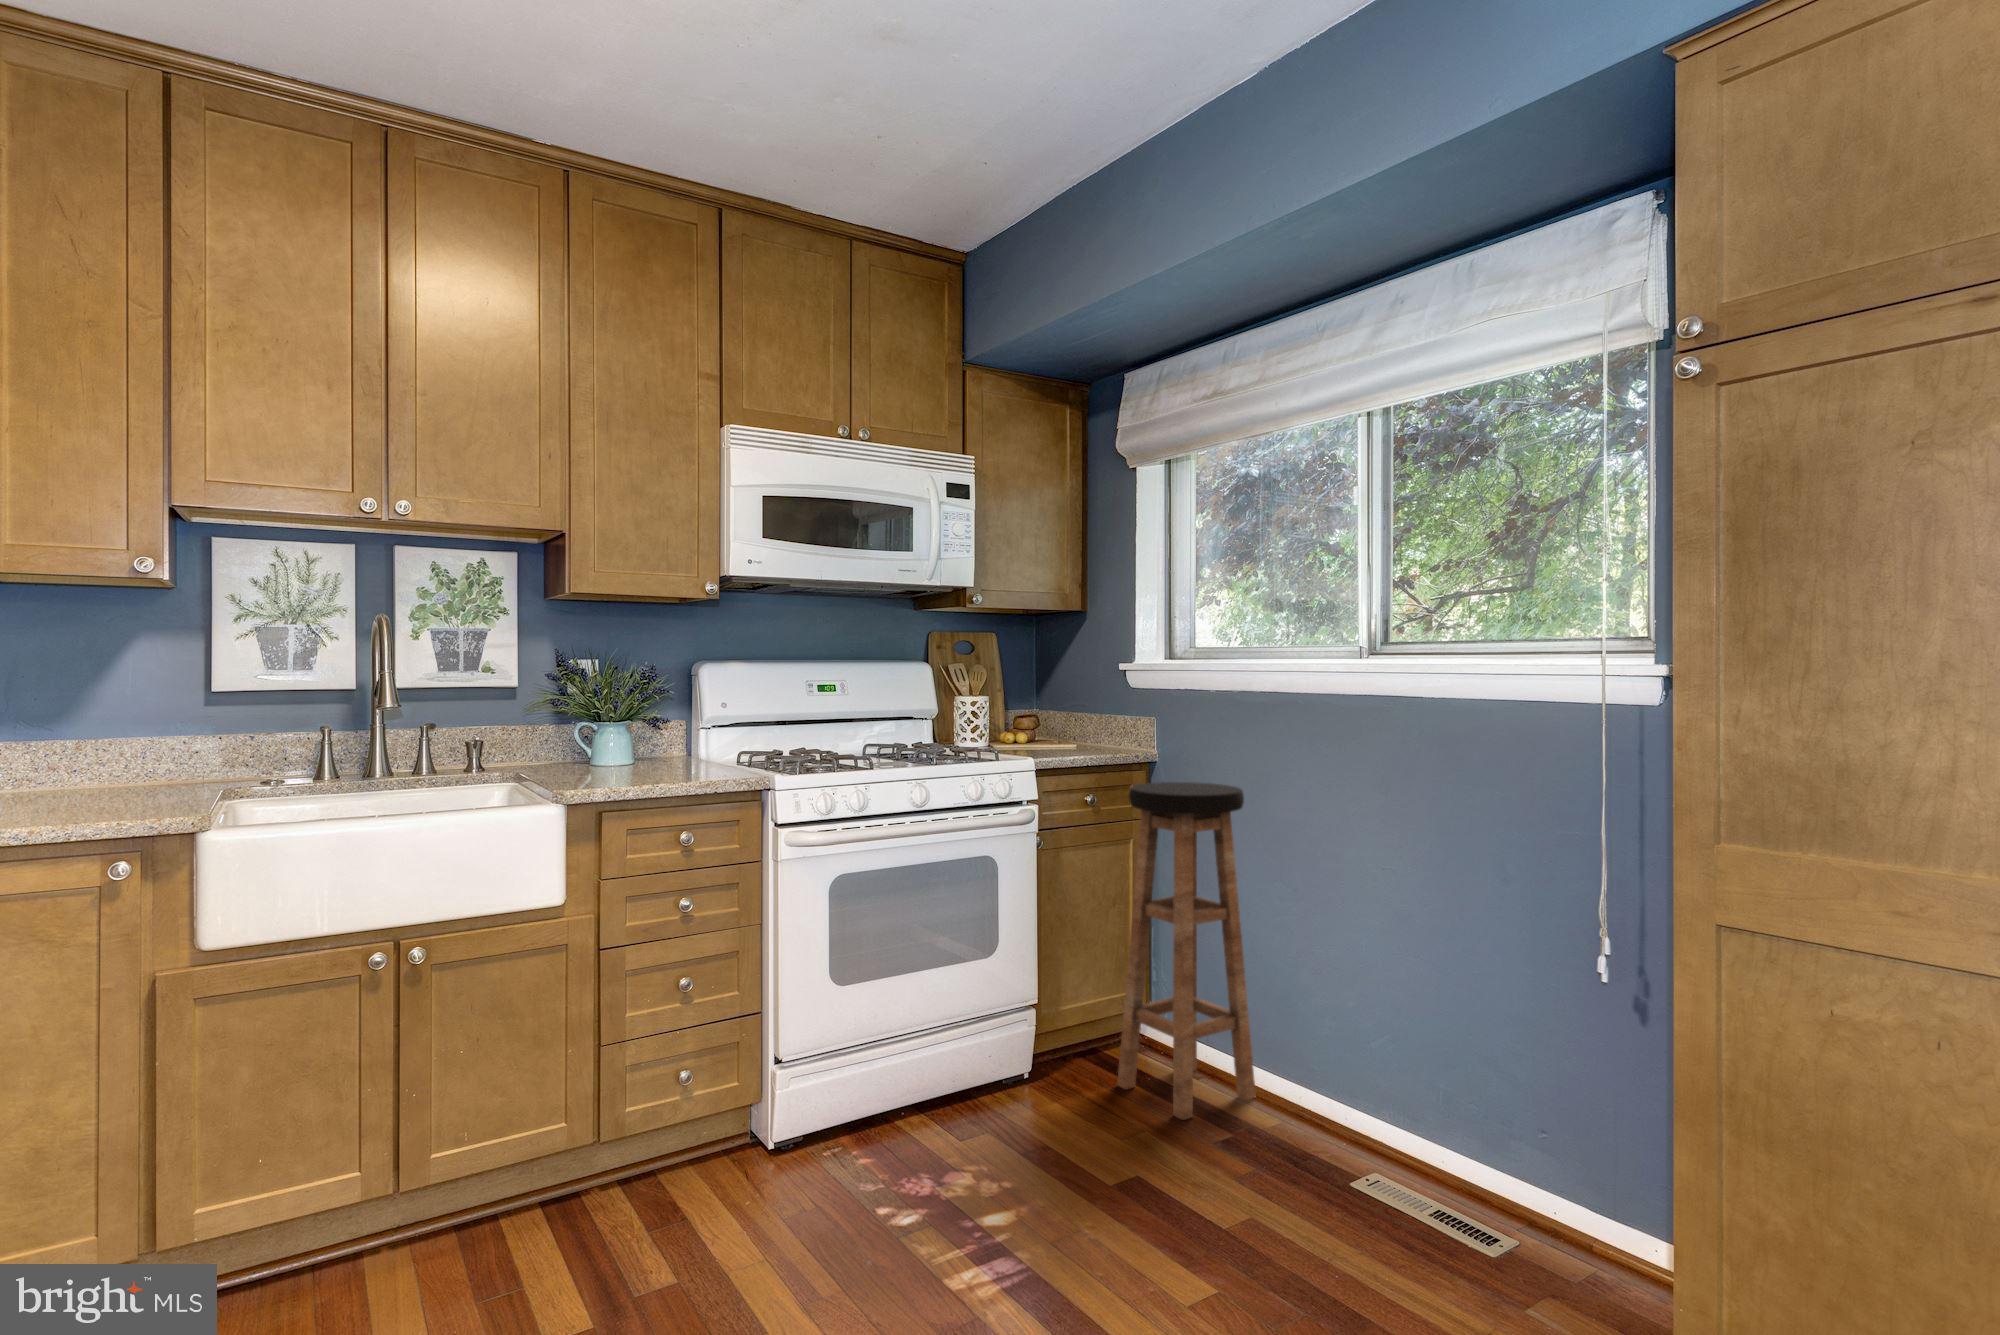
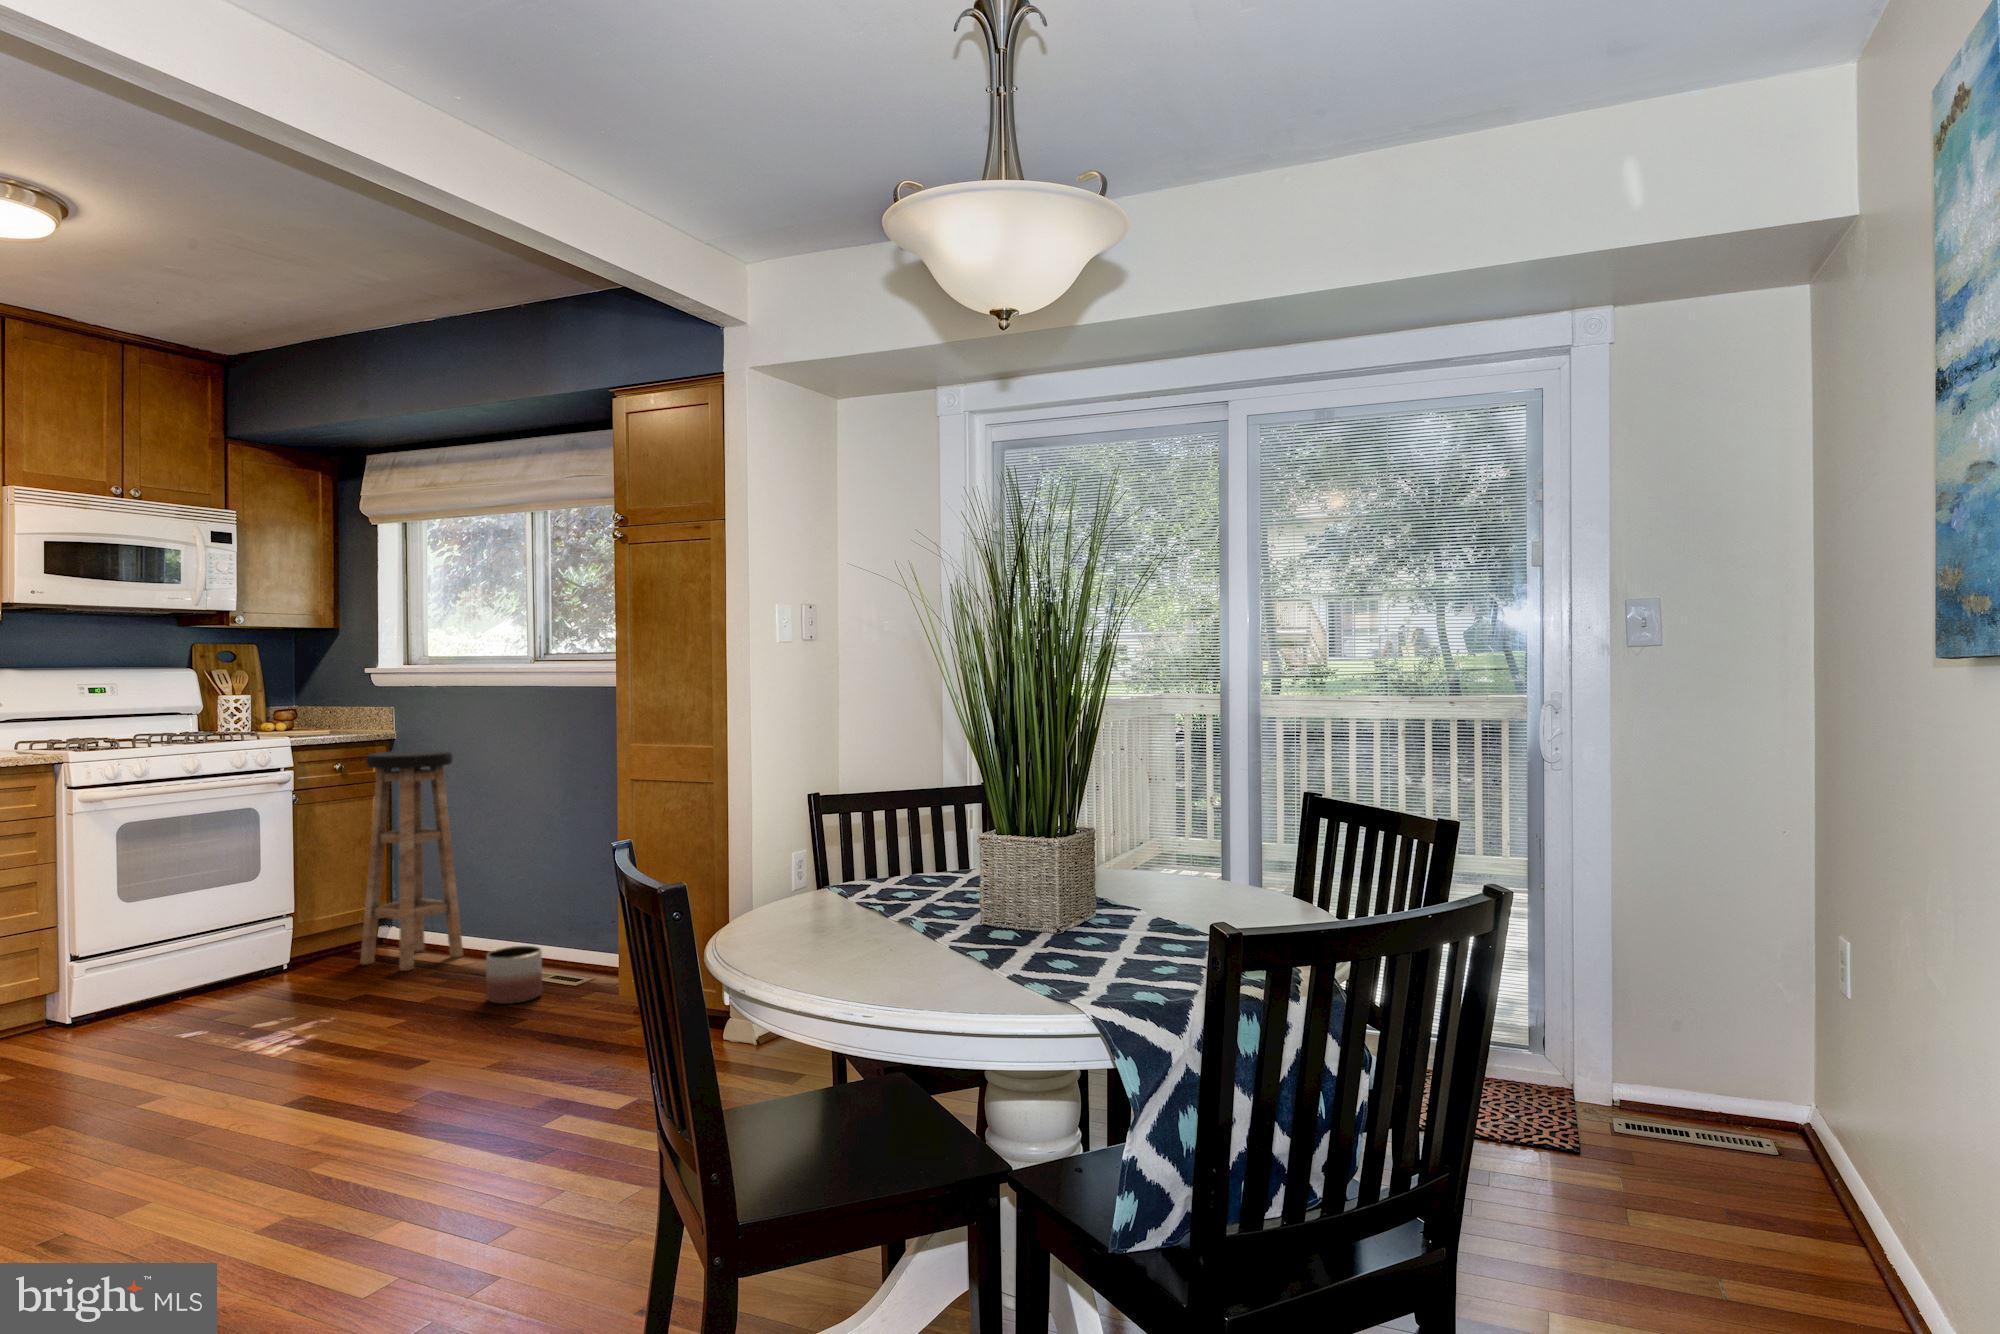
planter: none [1335,1153,1434,1279] -> present [486,946,542,1004]

